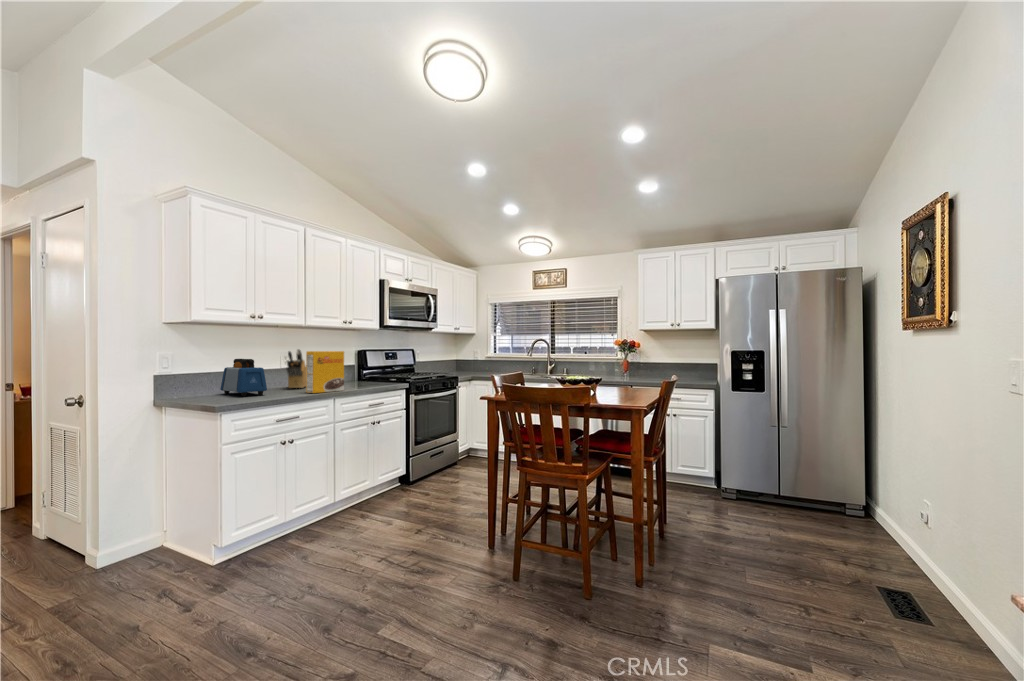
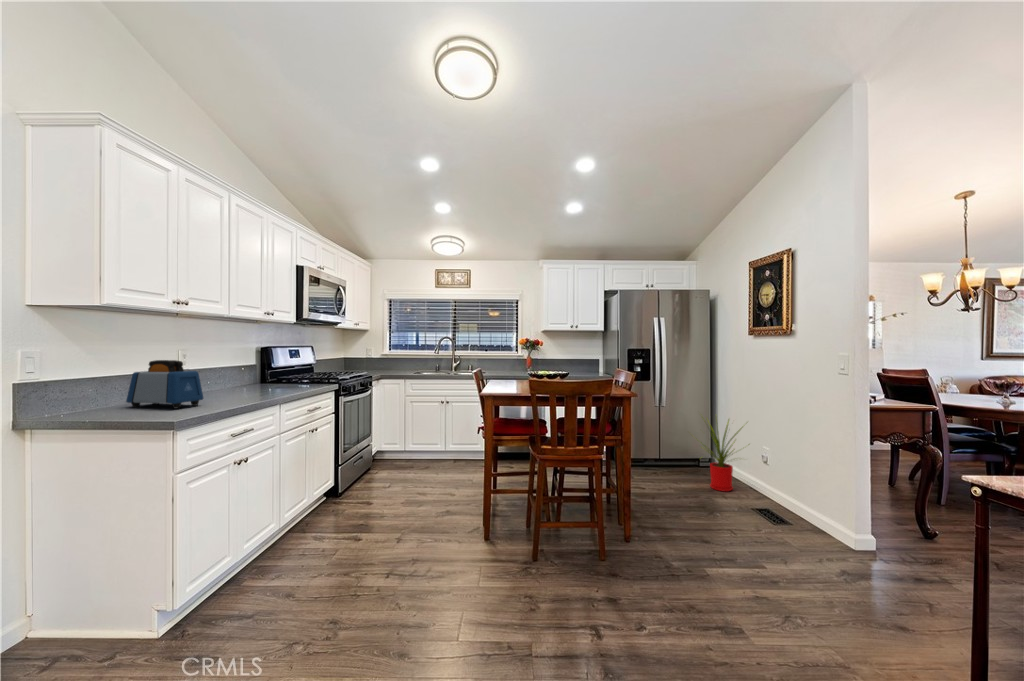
knife block: present [286,349,306,388] -> none [202,347,228,396]
cereal box: present [306,351,344,393] -> none [248,350,289,400]
house plant: none [804,435,902,553] -> present [702,417,742,491]

